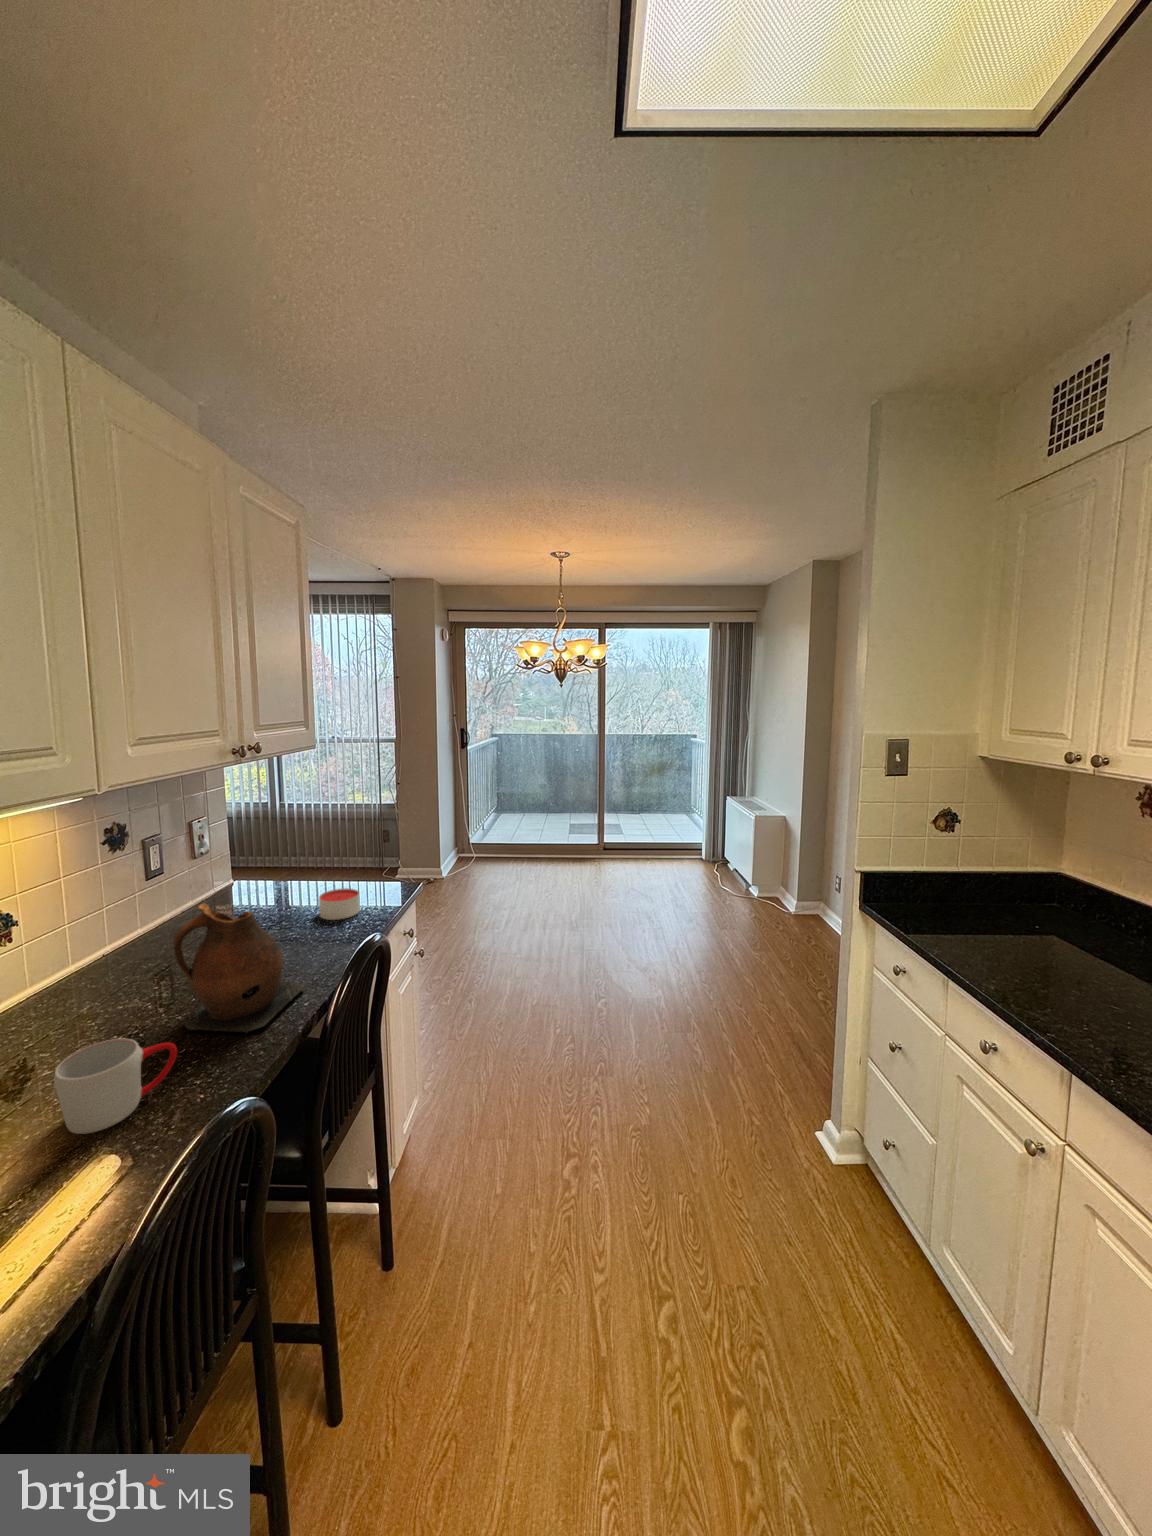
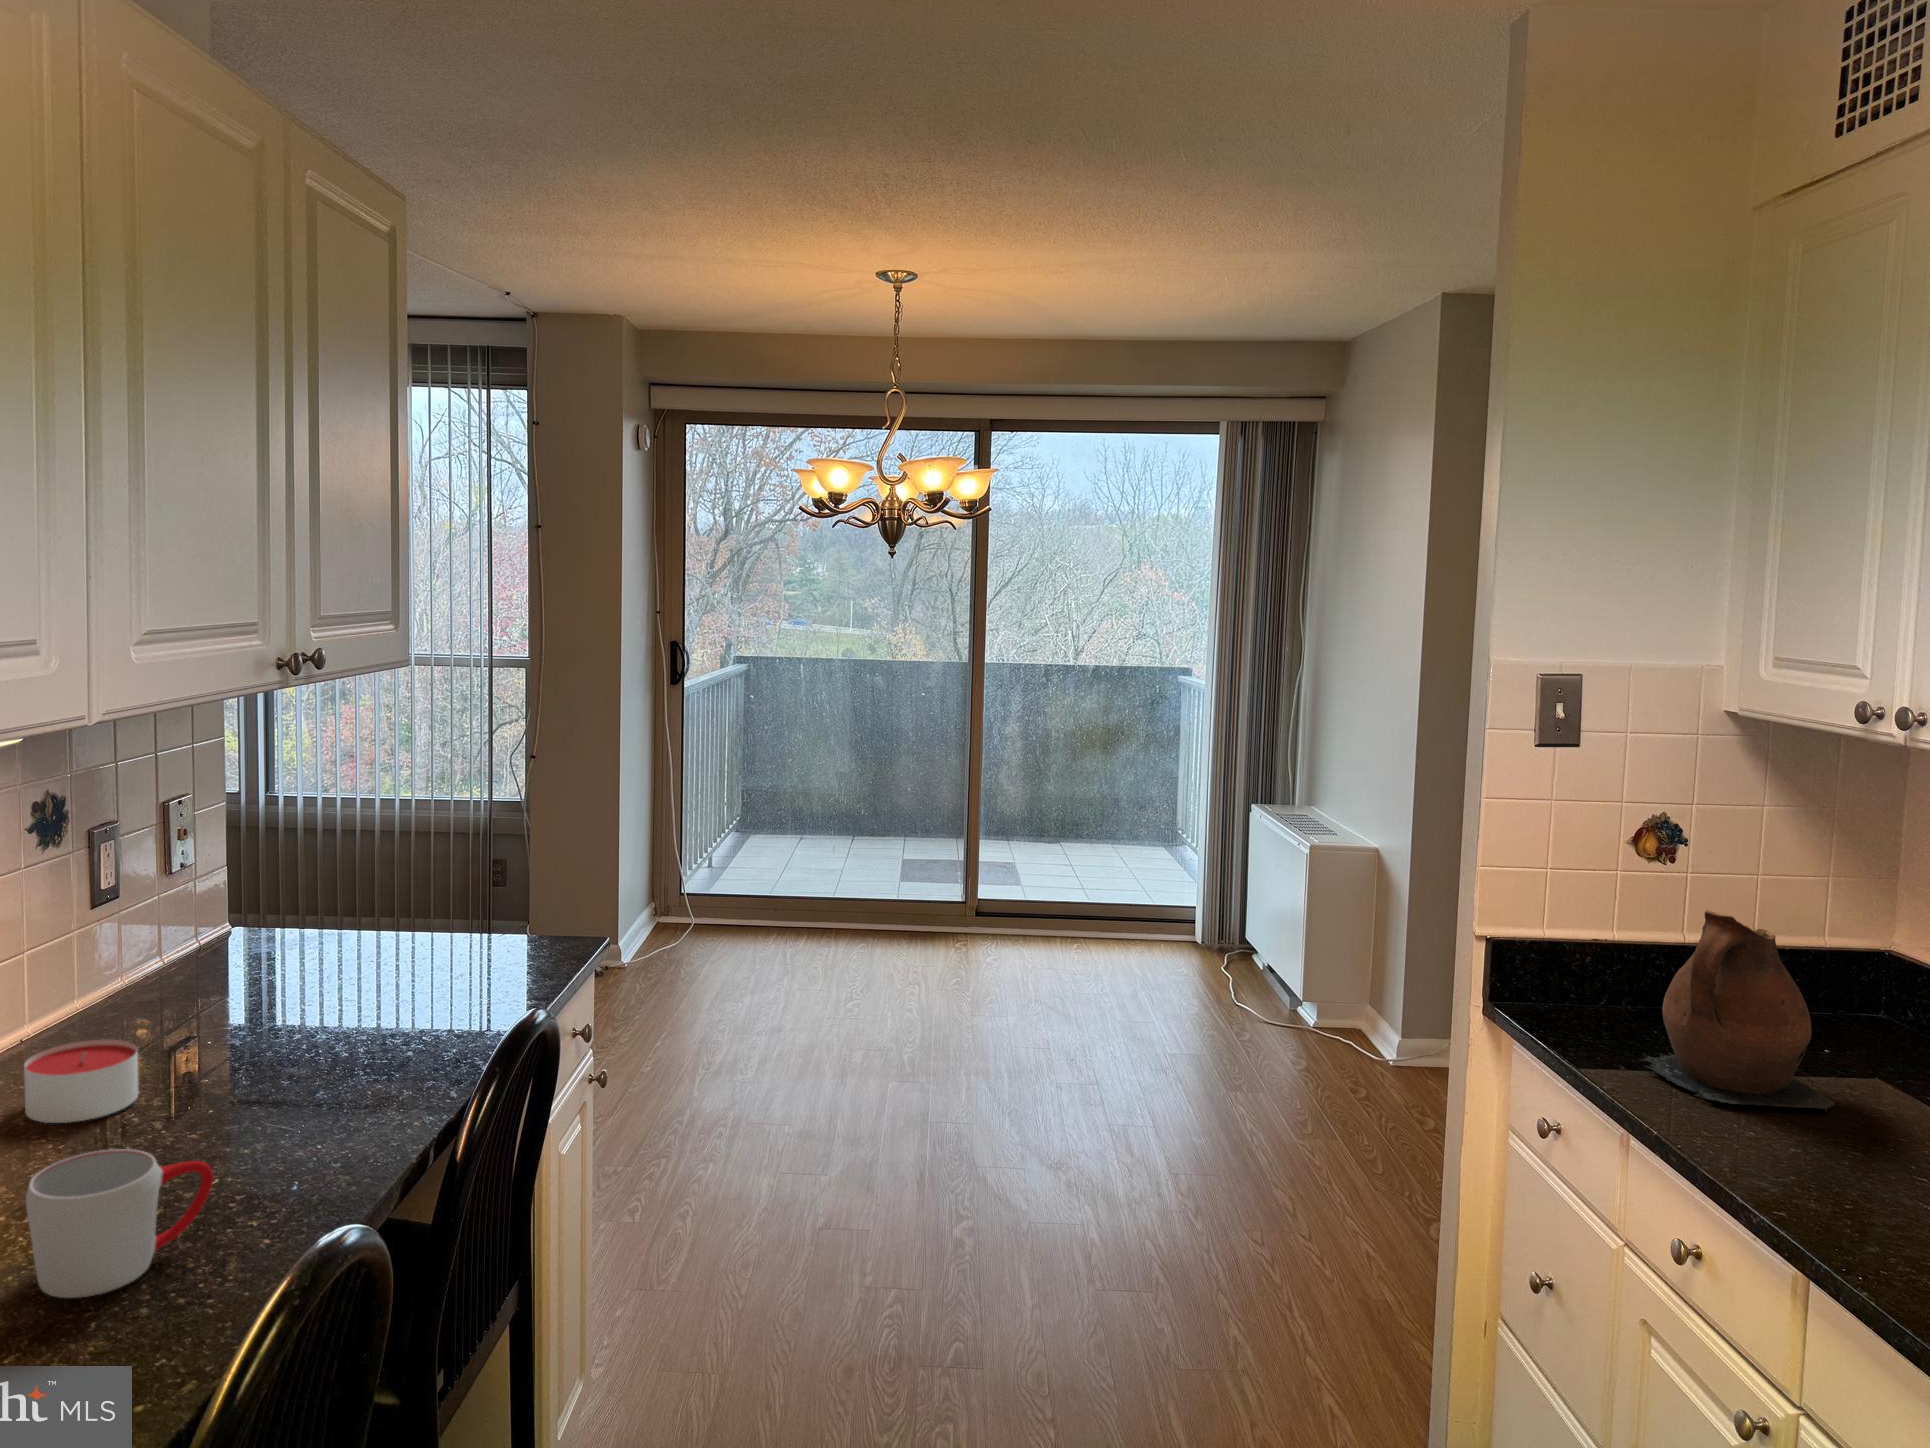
candle: present [319,888,360,920] -> present [24,1040,138,1123]
ceramic pitcher: present [173,904,304,1034] -> present [1639,910,1835,1112]

